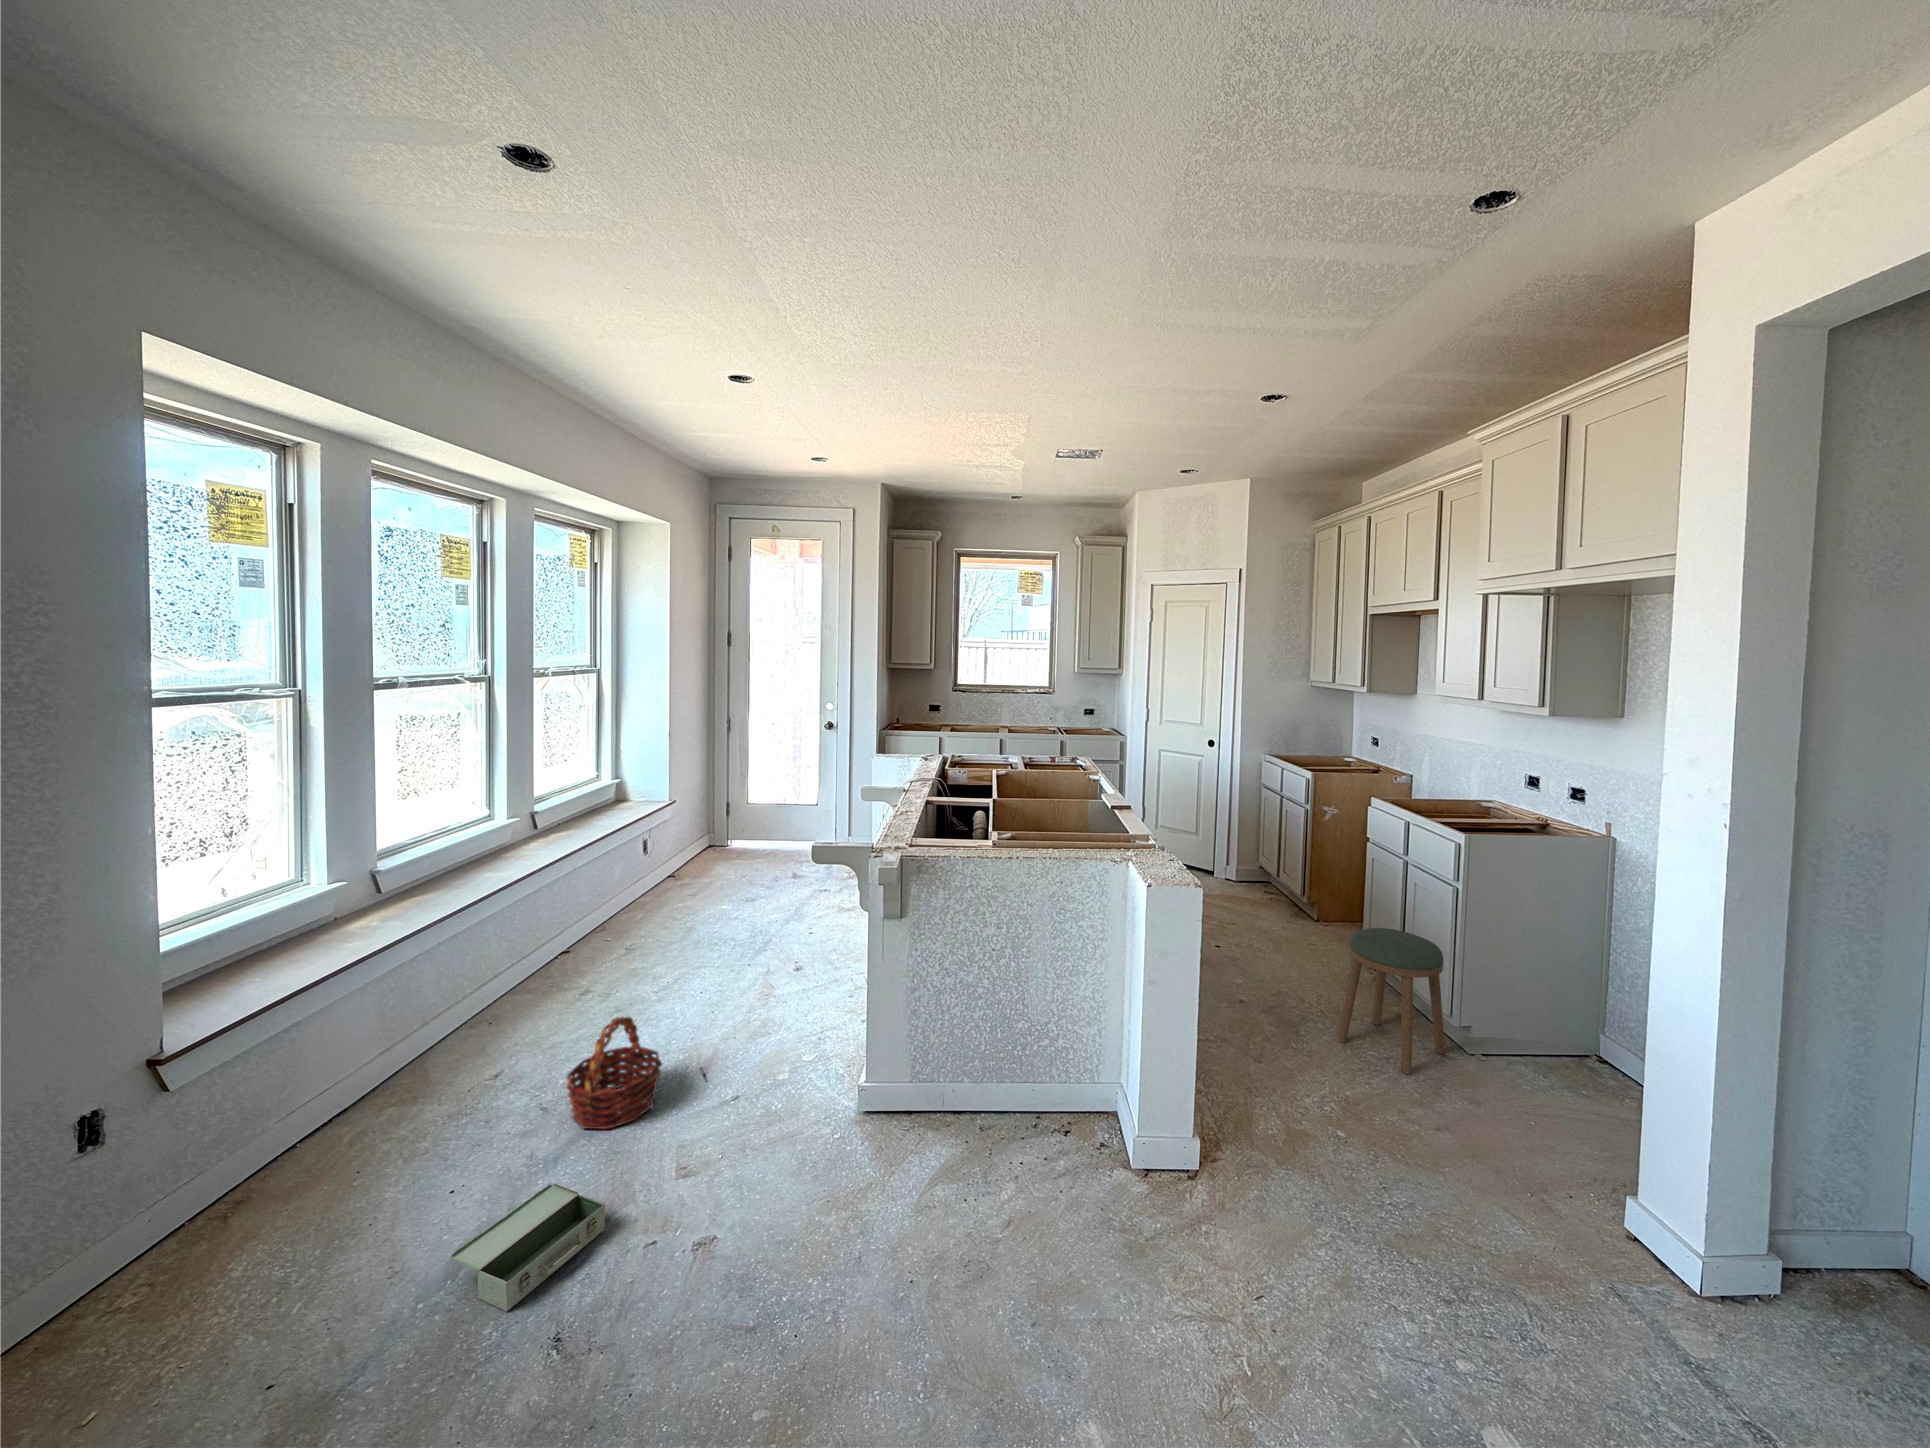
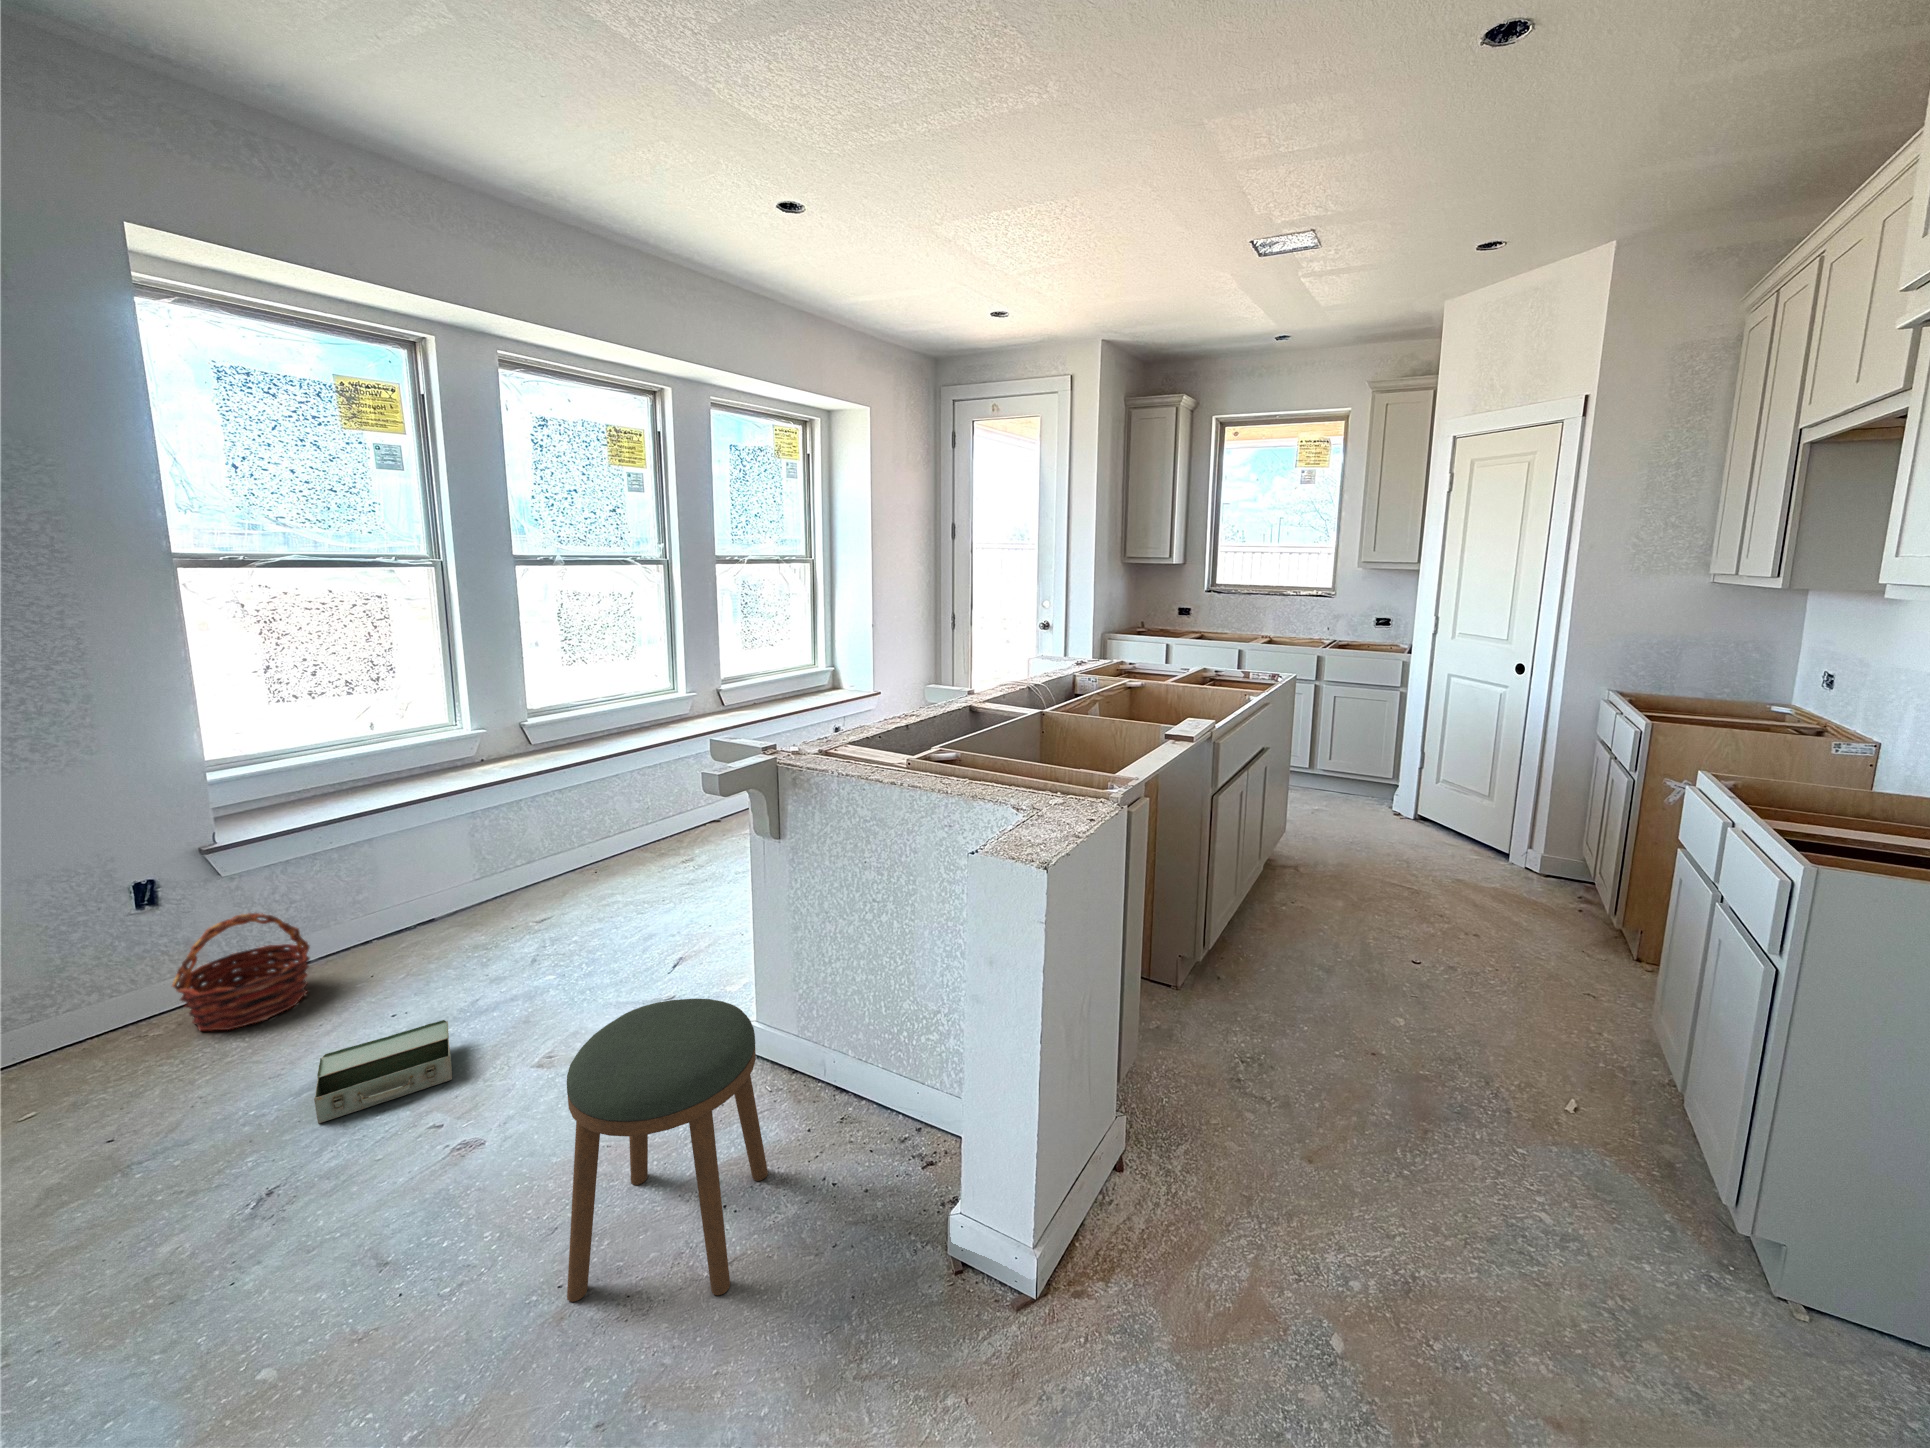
stool: present [1337,928,1445,1074] -> present [567,999,768,1302]
basket: present [566,1017,662,1129] -> present [172,913,310,1030]

